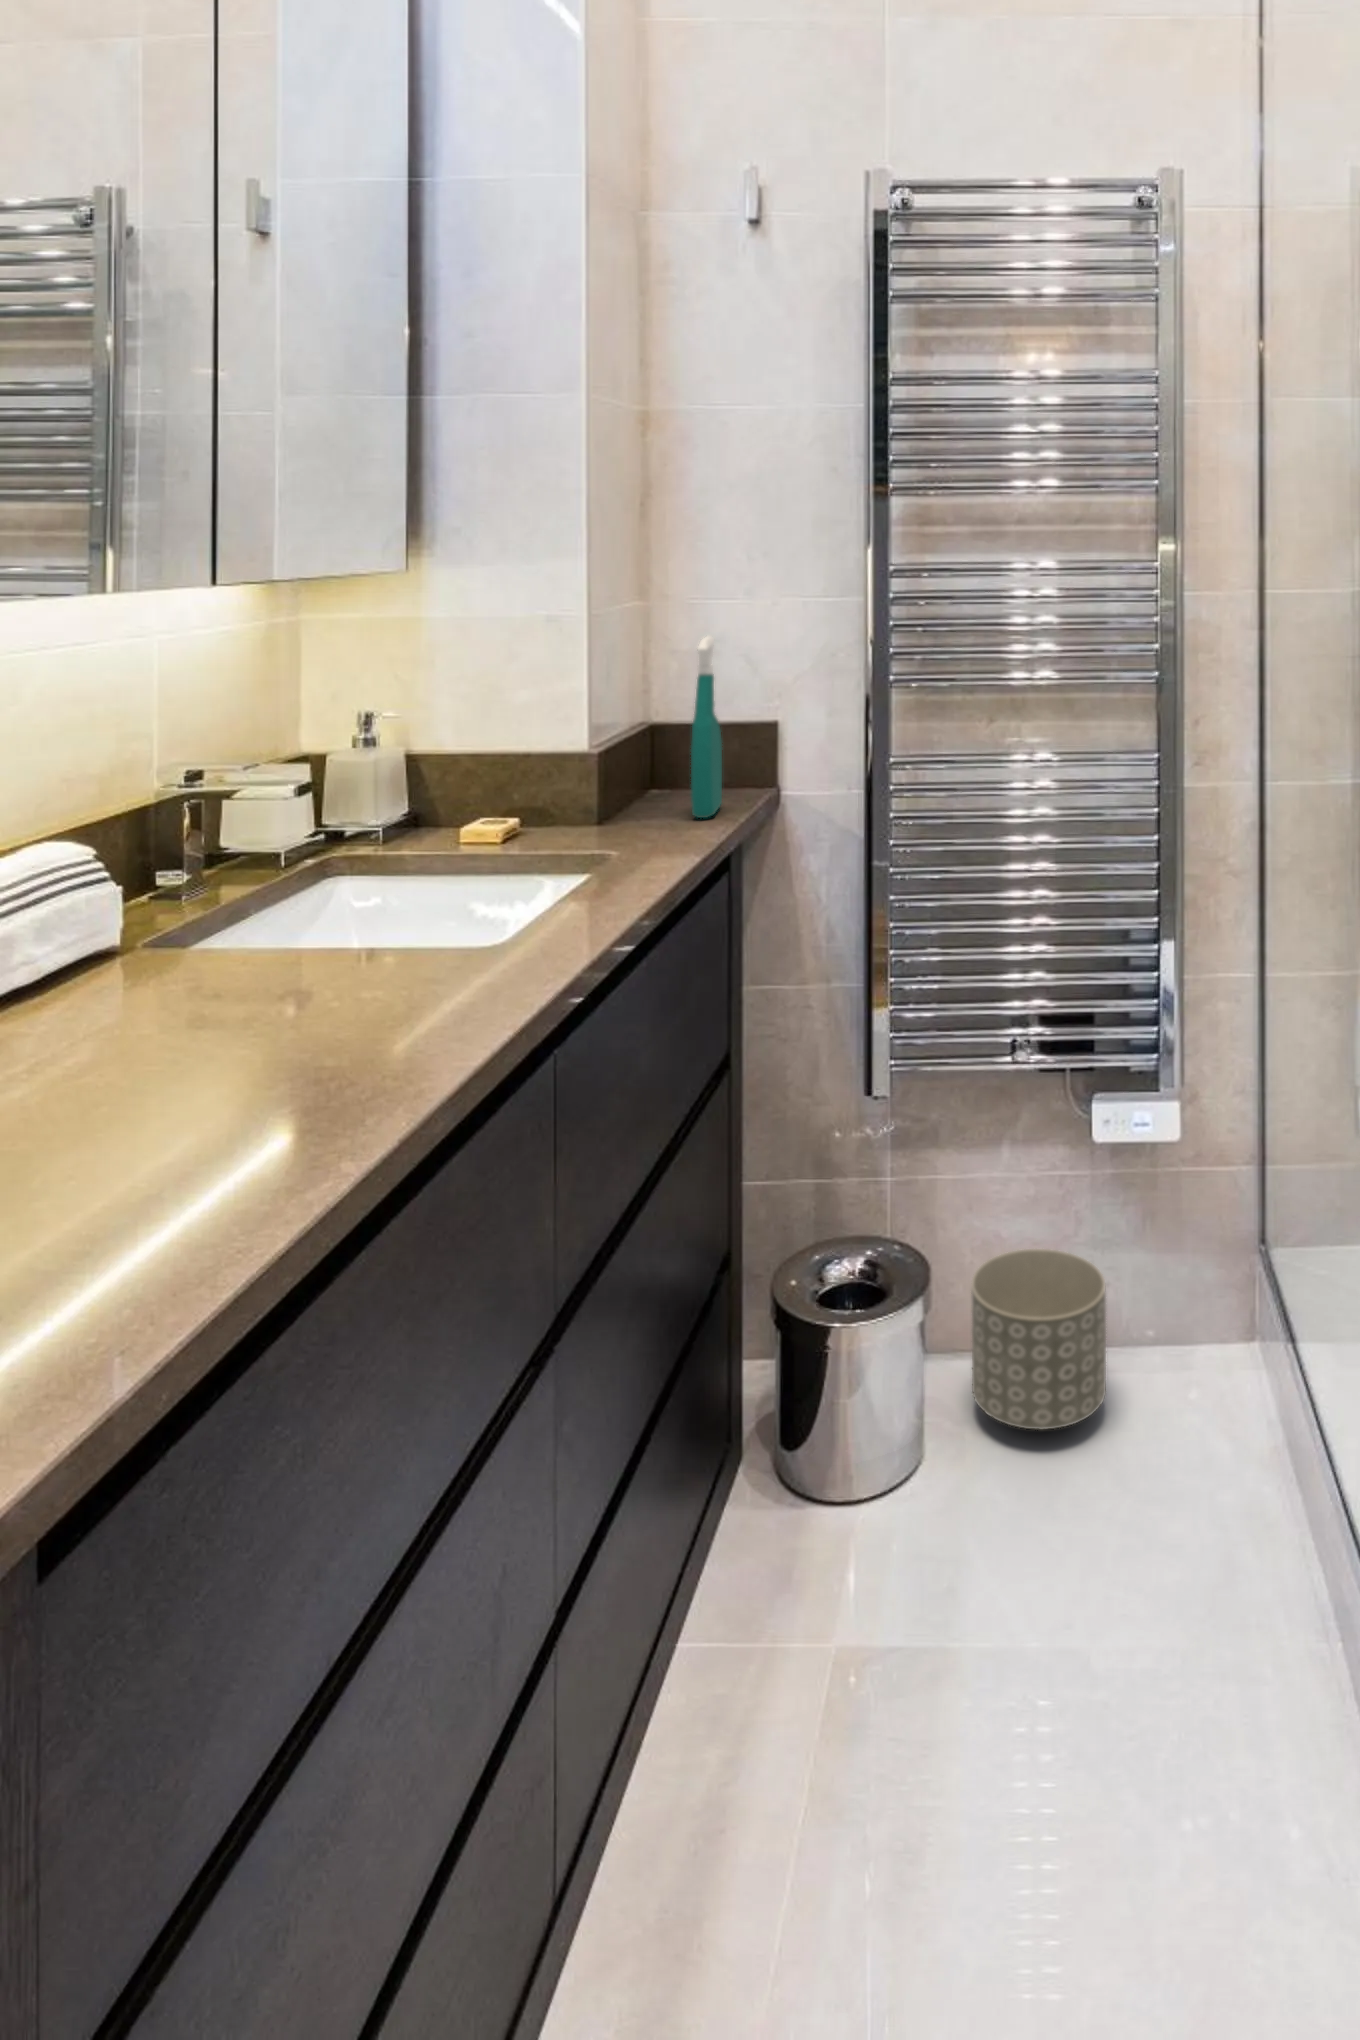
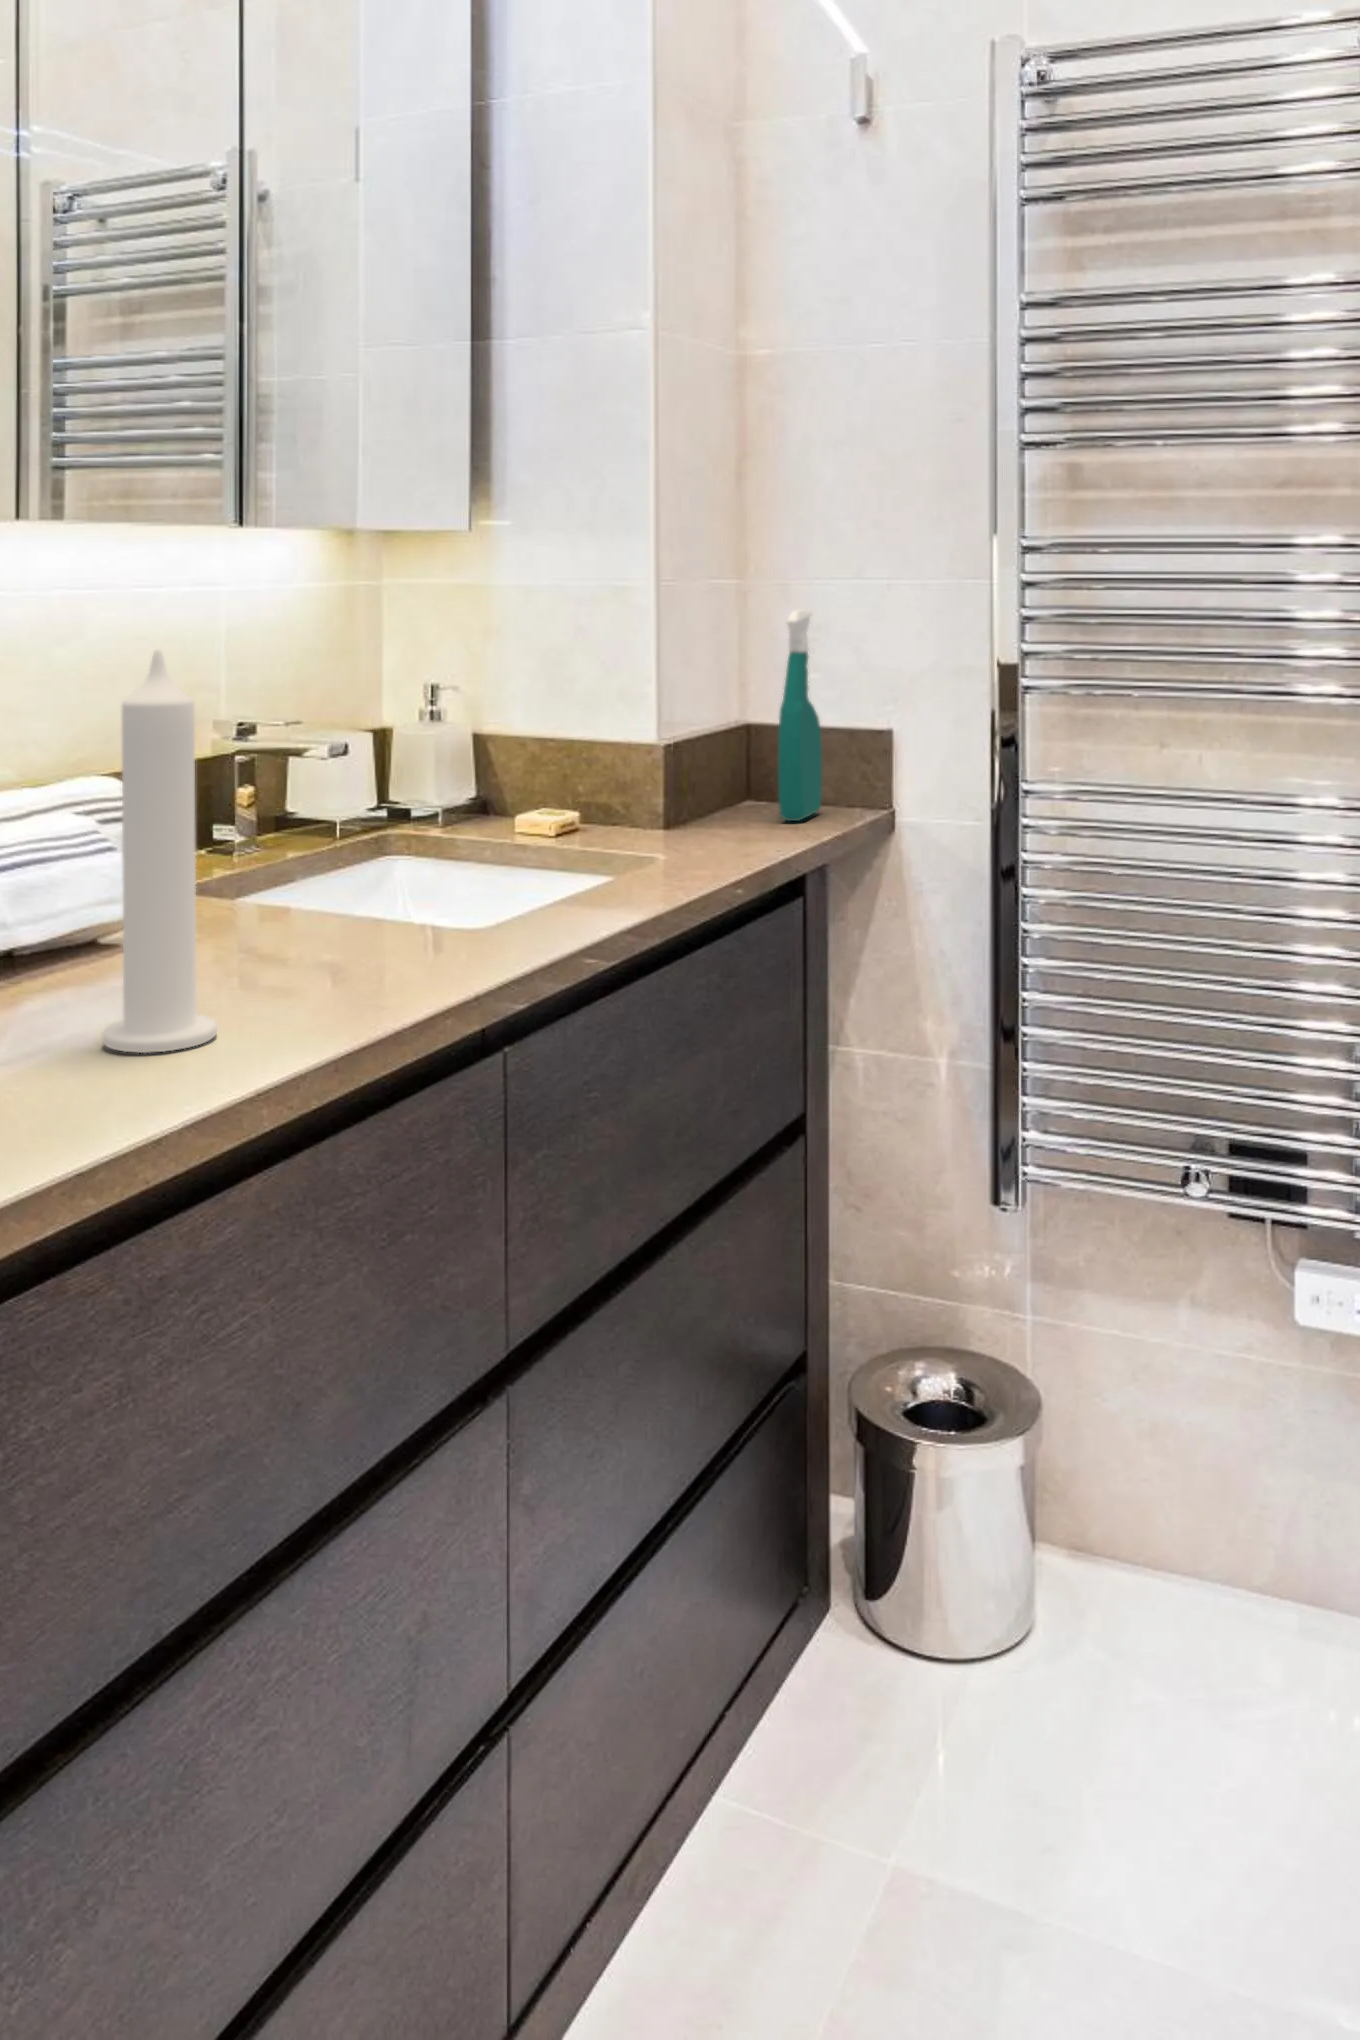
candle: none [175,758,300,1171] -> present [102,649,217,1053]
planter: present [971,1249,1106,1430] -> none [1122,1406,1302,1633]

